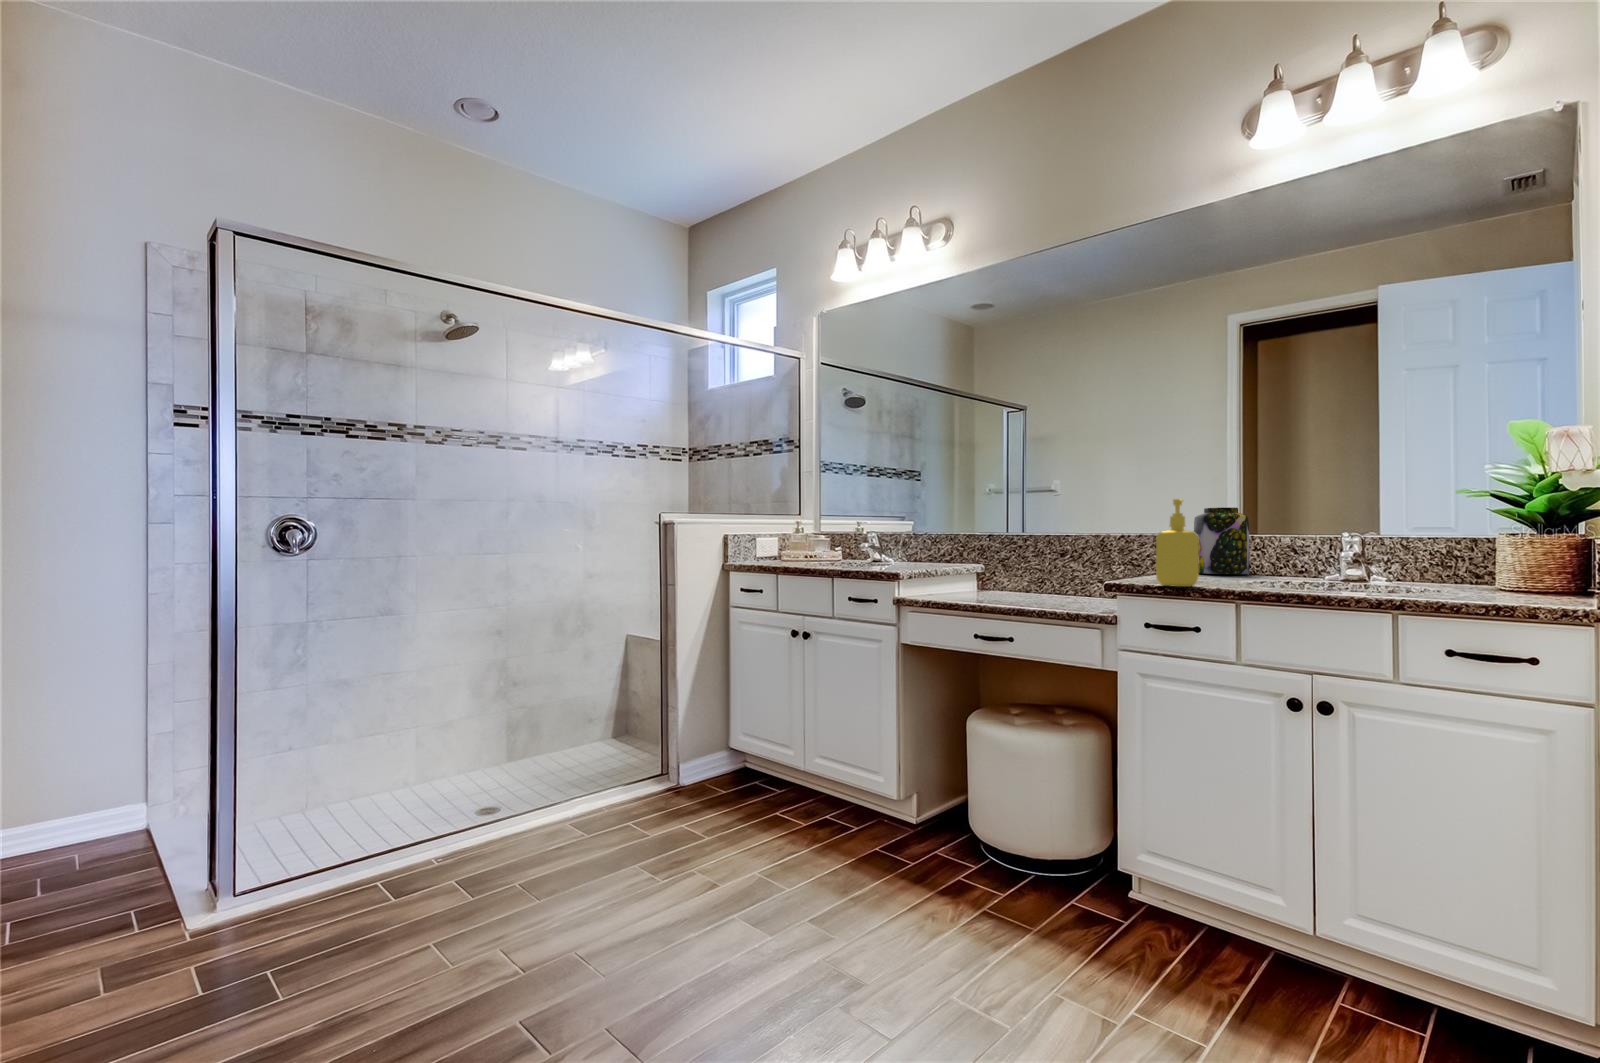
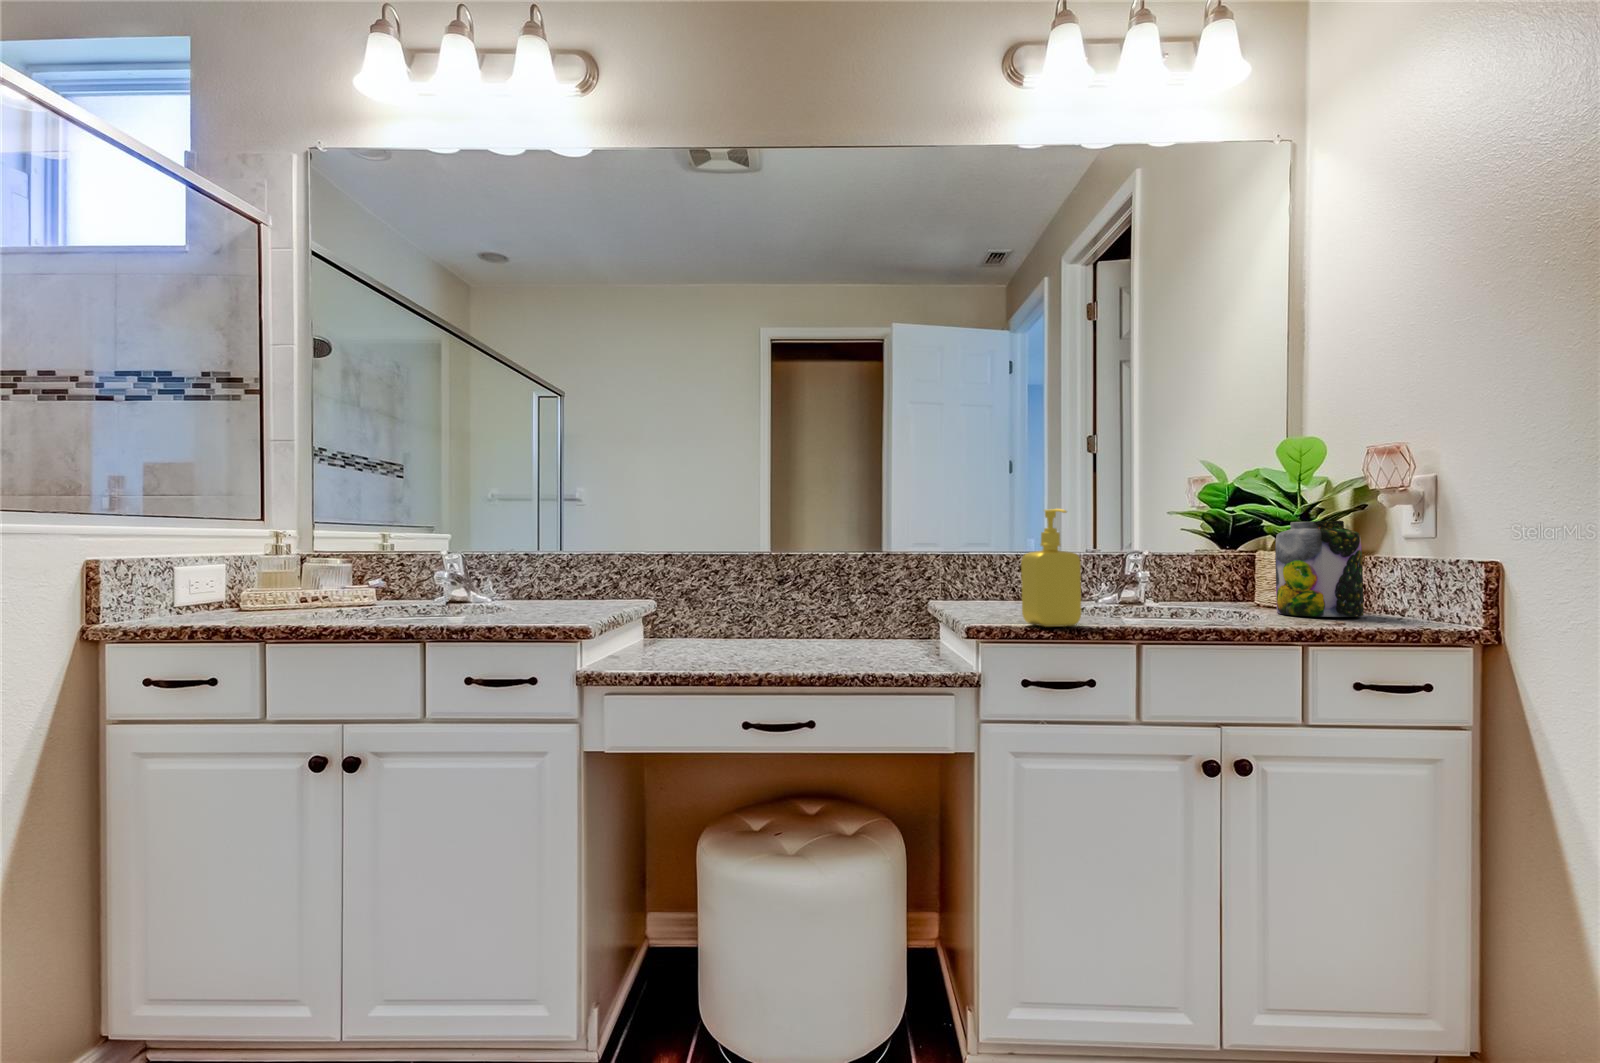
jar: present [1194,508,1249,574] -> present [1275,521,1364,617]

